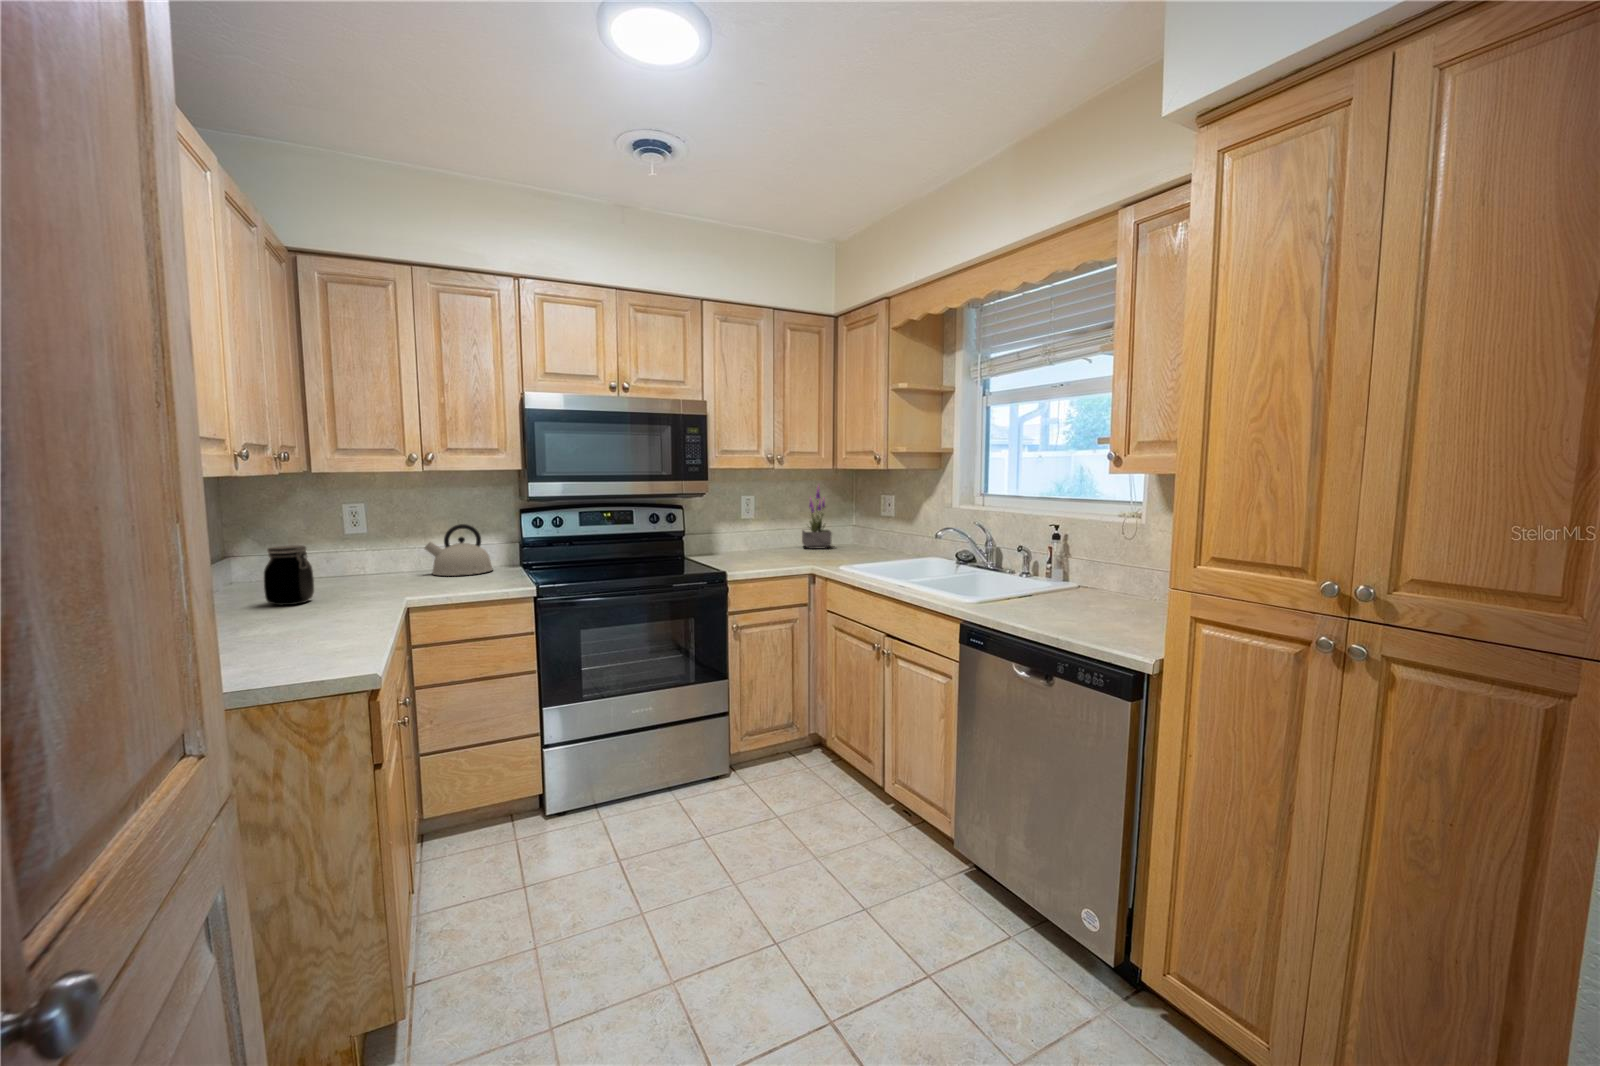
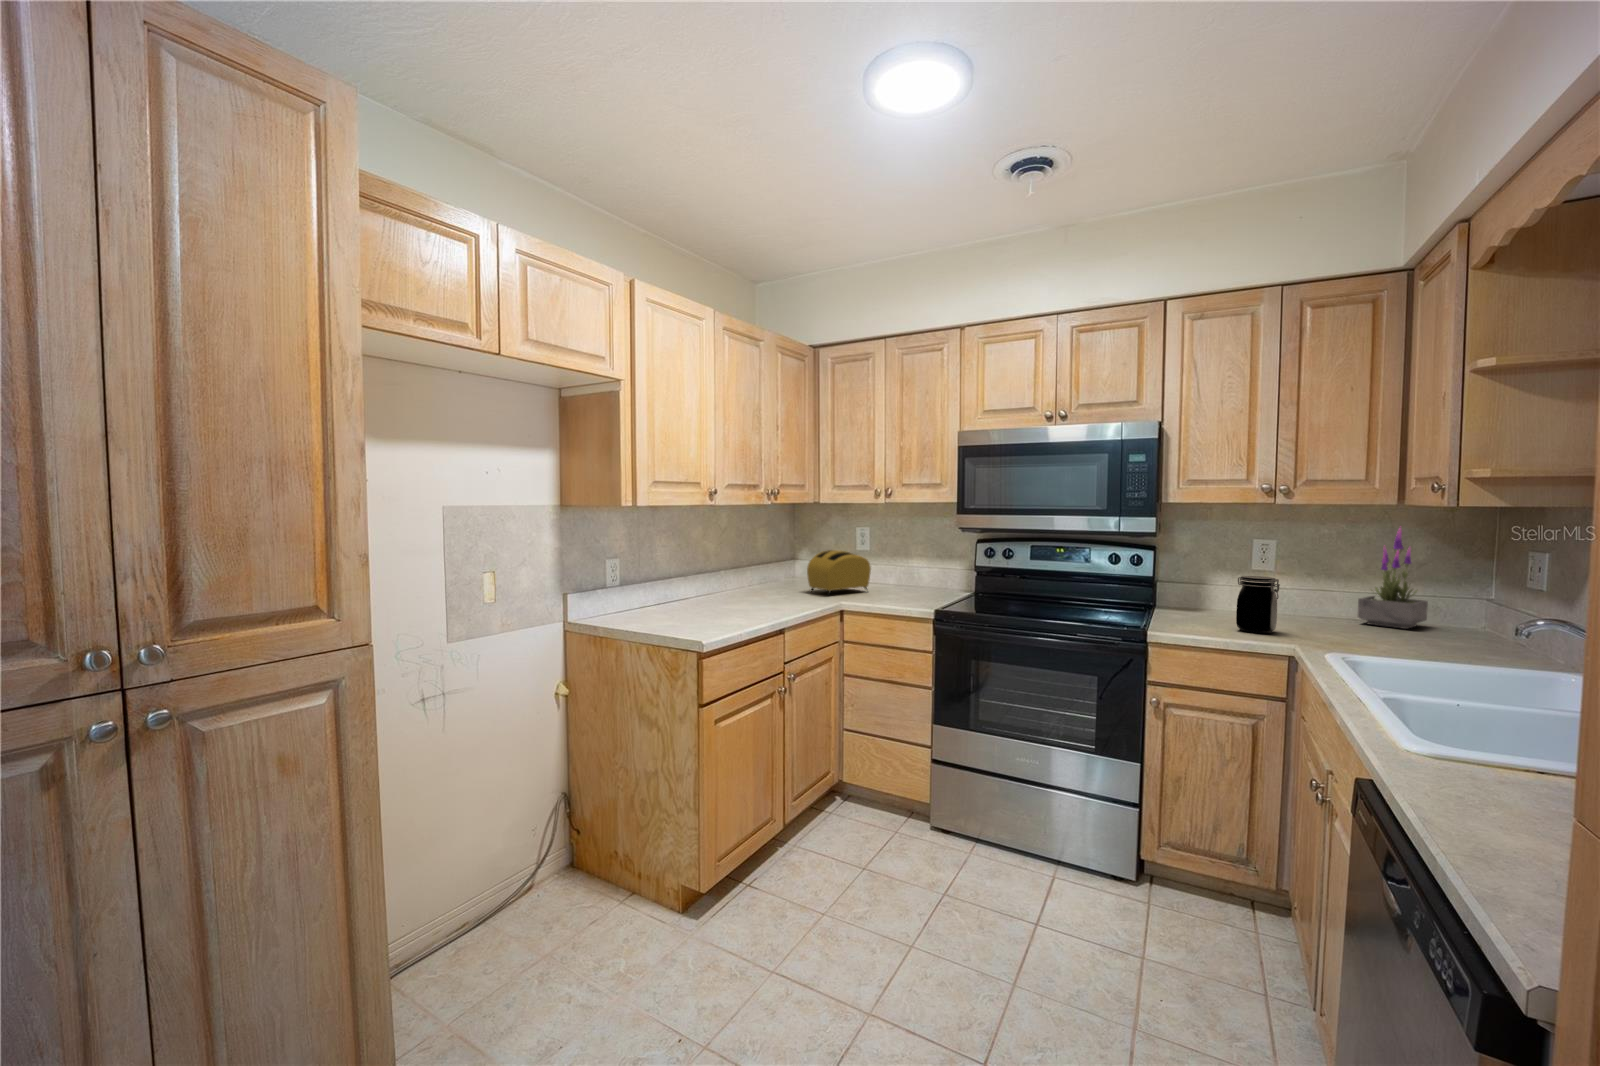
kettle: present [424,524,493,576] -> none [892,550,945,594]
toaster: none [316,533,405,594] -> present [807,550,871,594]
jar: present [264,545,314,605] -> present [1236,576,1280,633]

